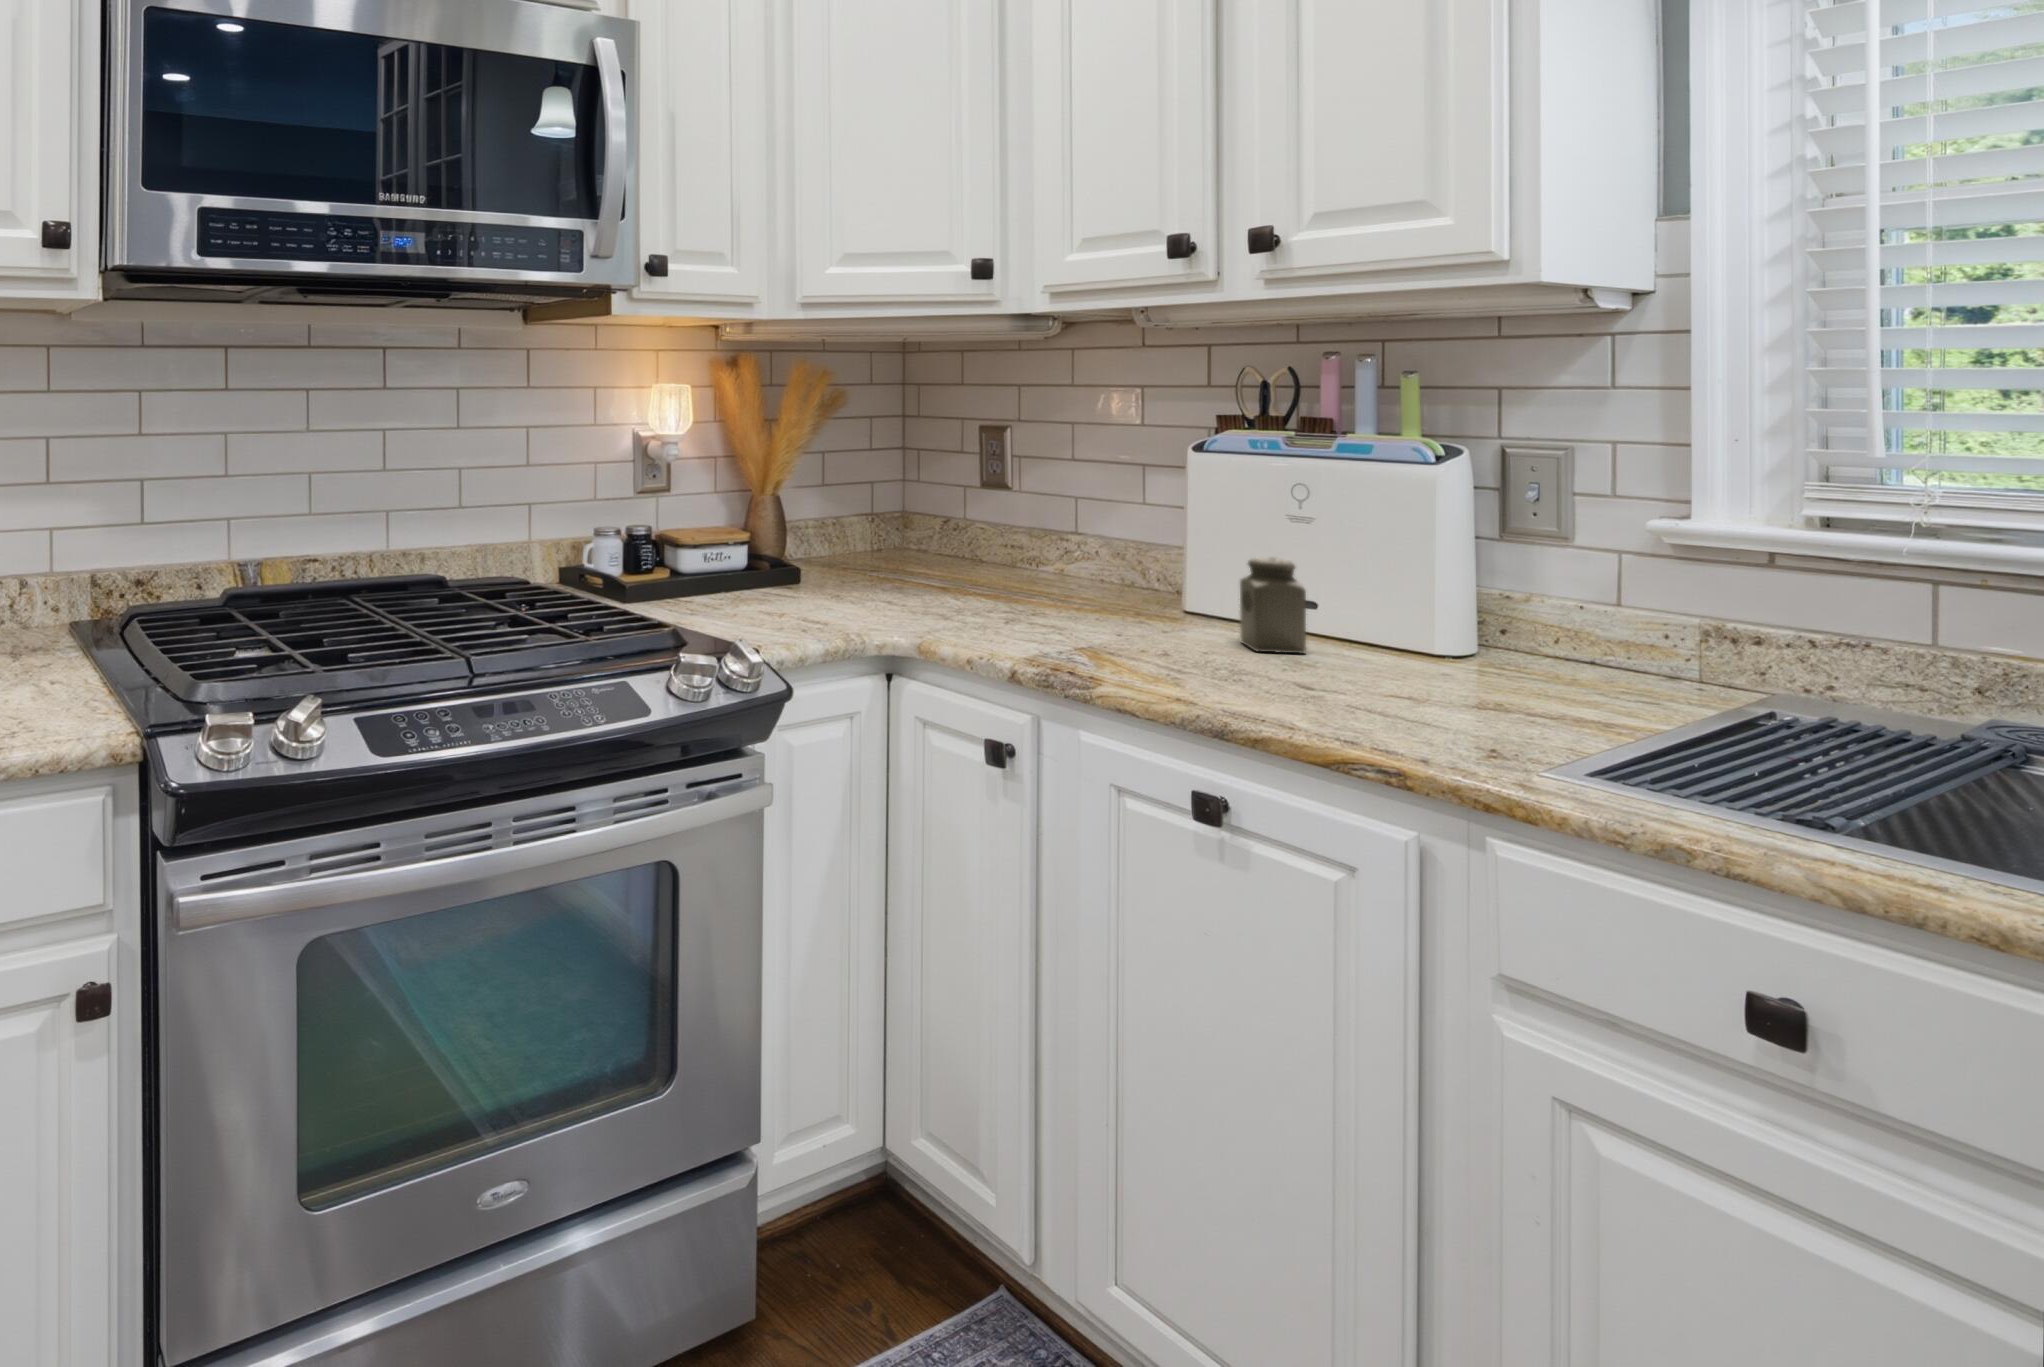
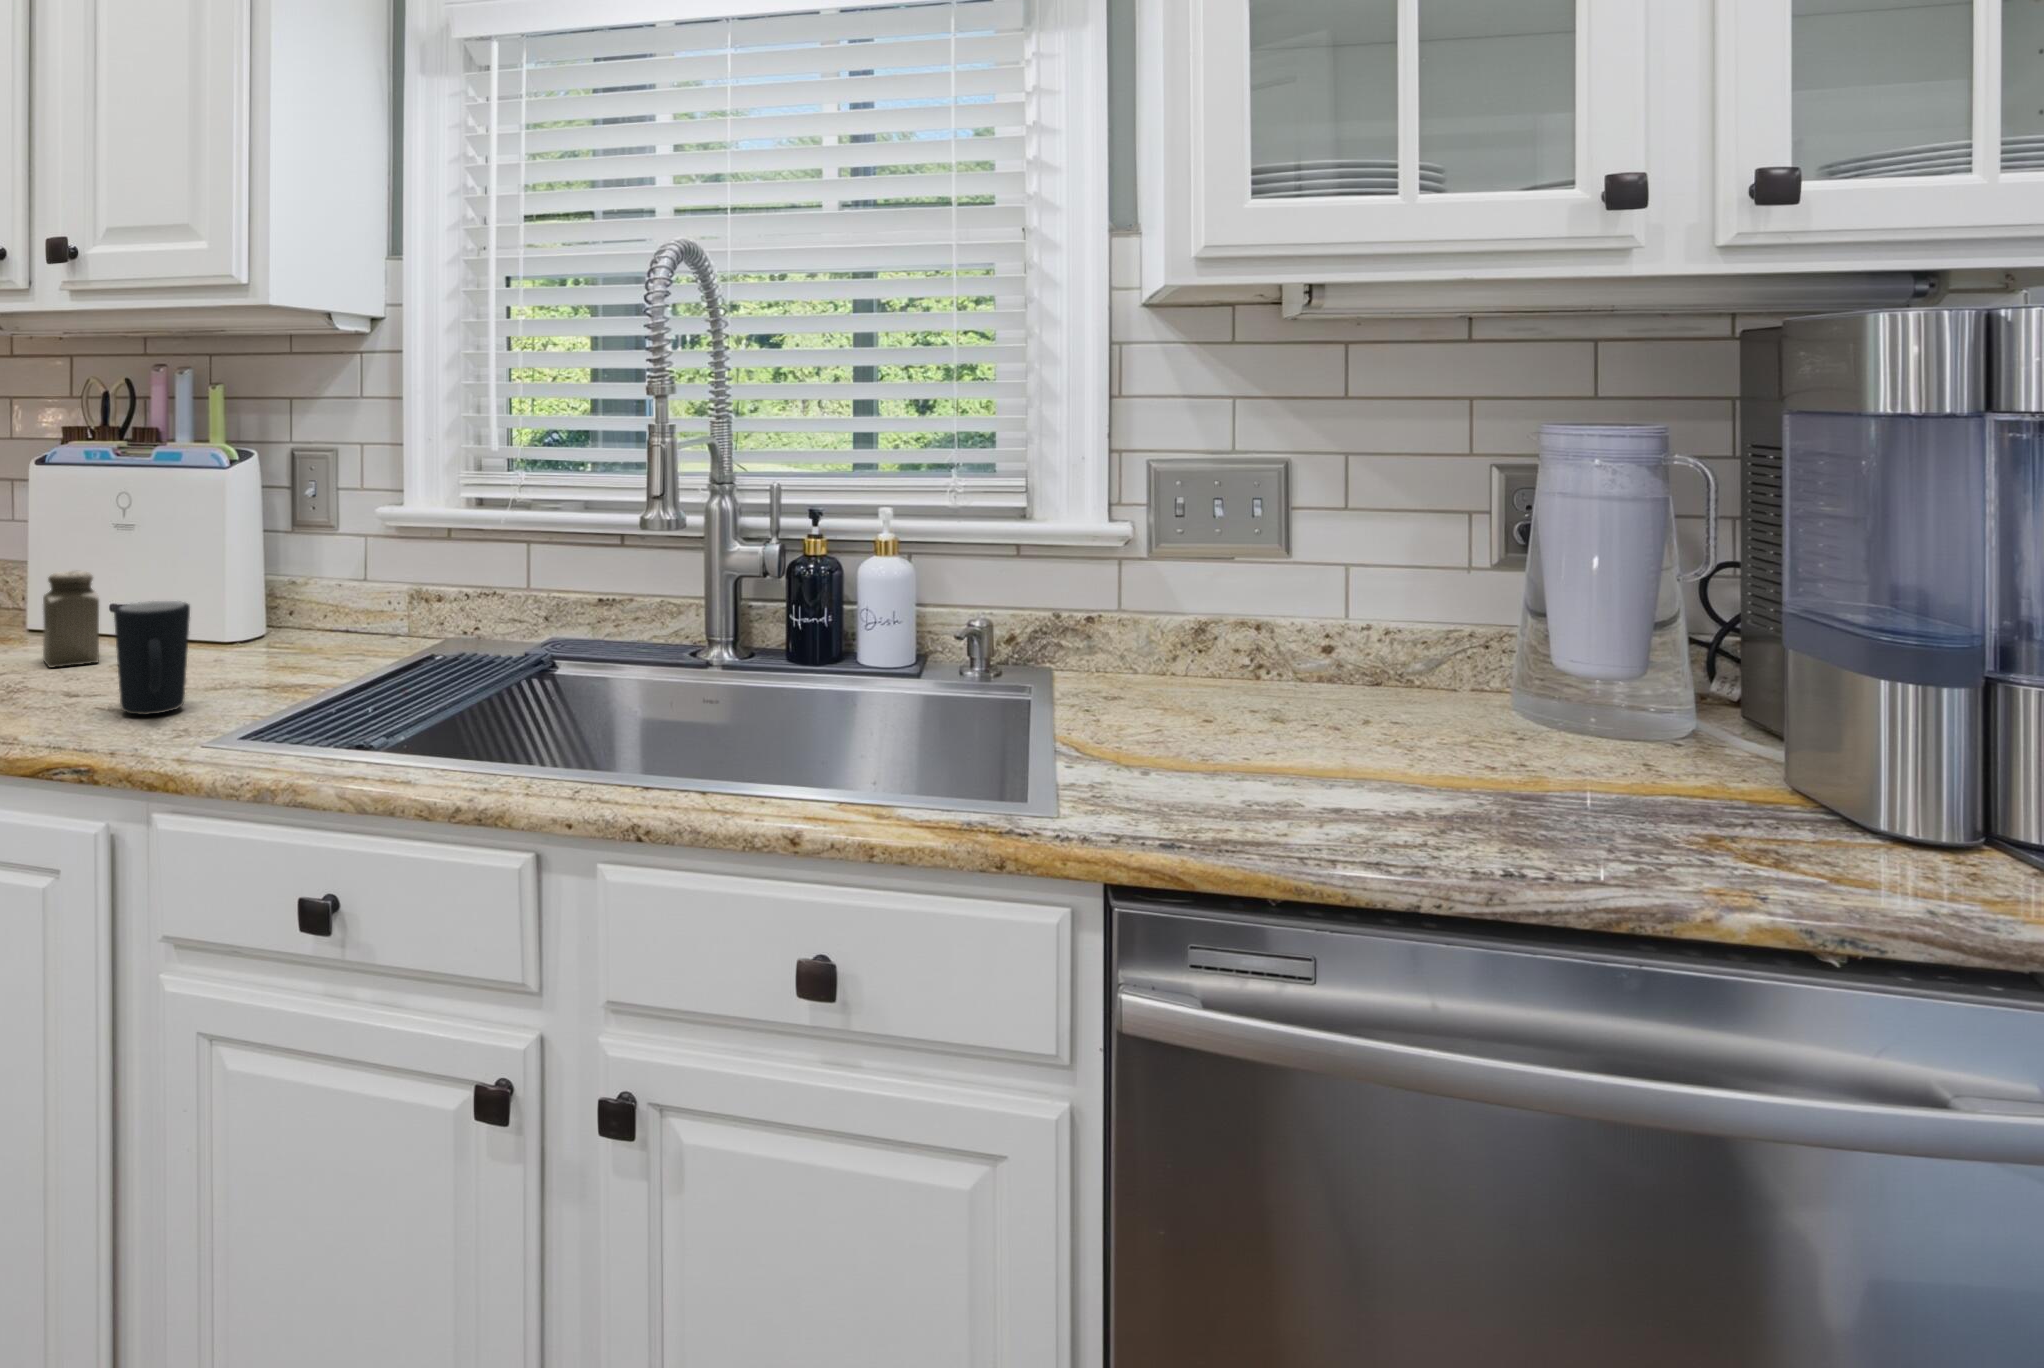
mug: none [1385,602,1480,726] -> present [114,601,190,714]

